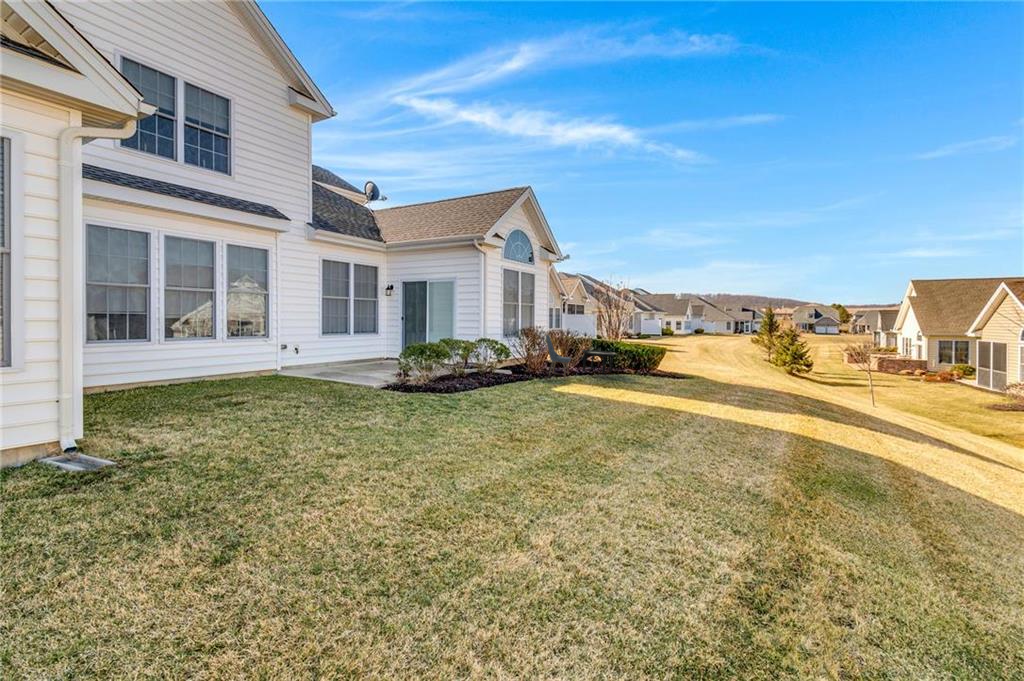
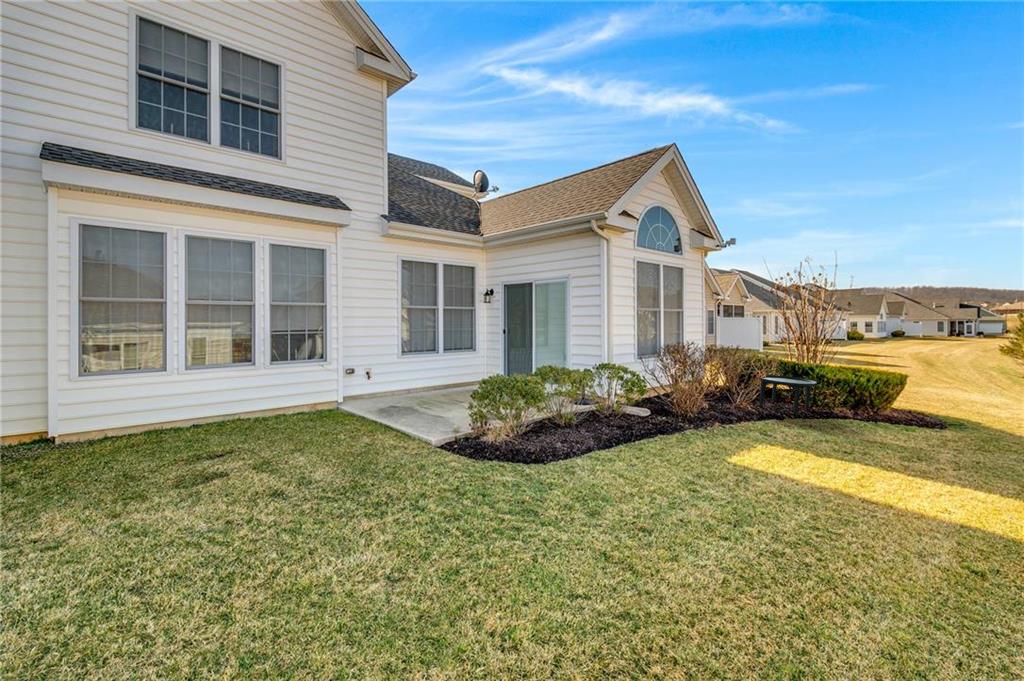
chair: present [546,335,571,376] -> none [702,356,743,422]

